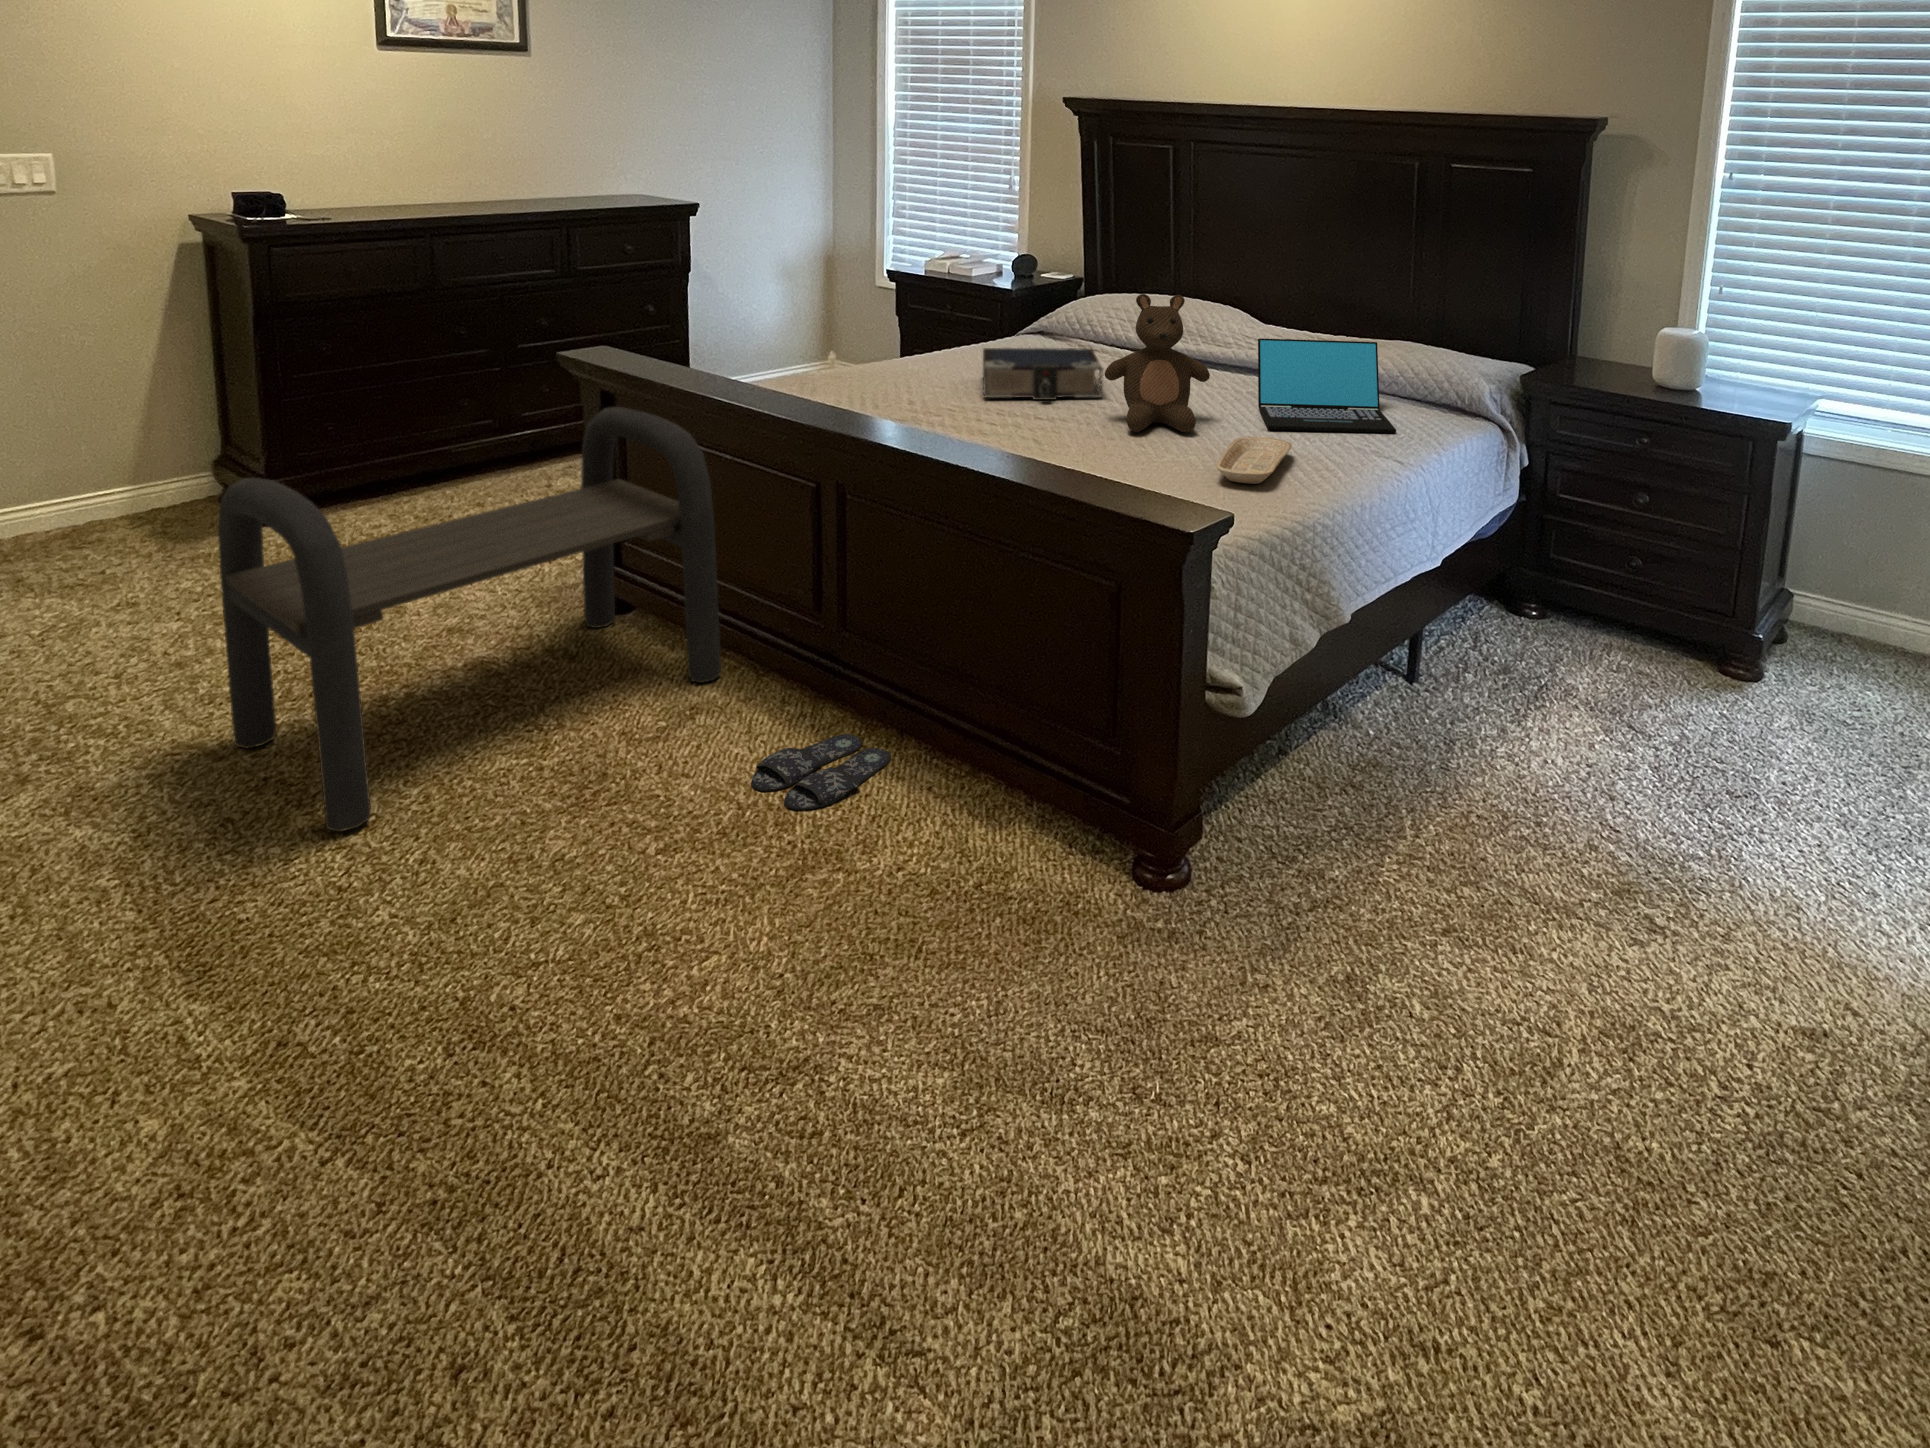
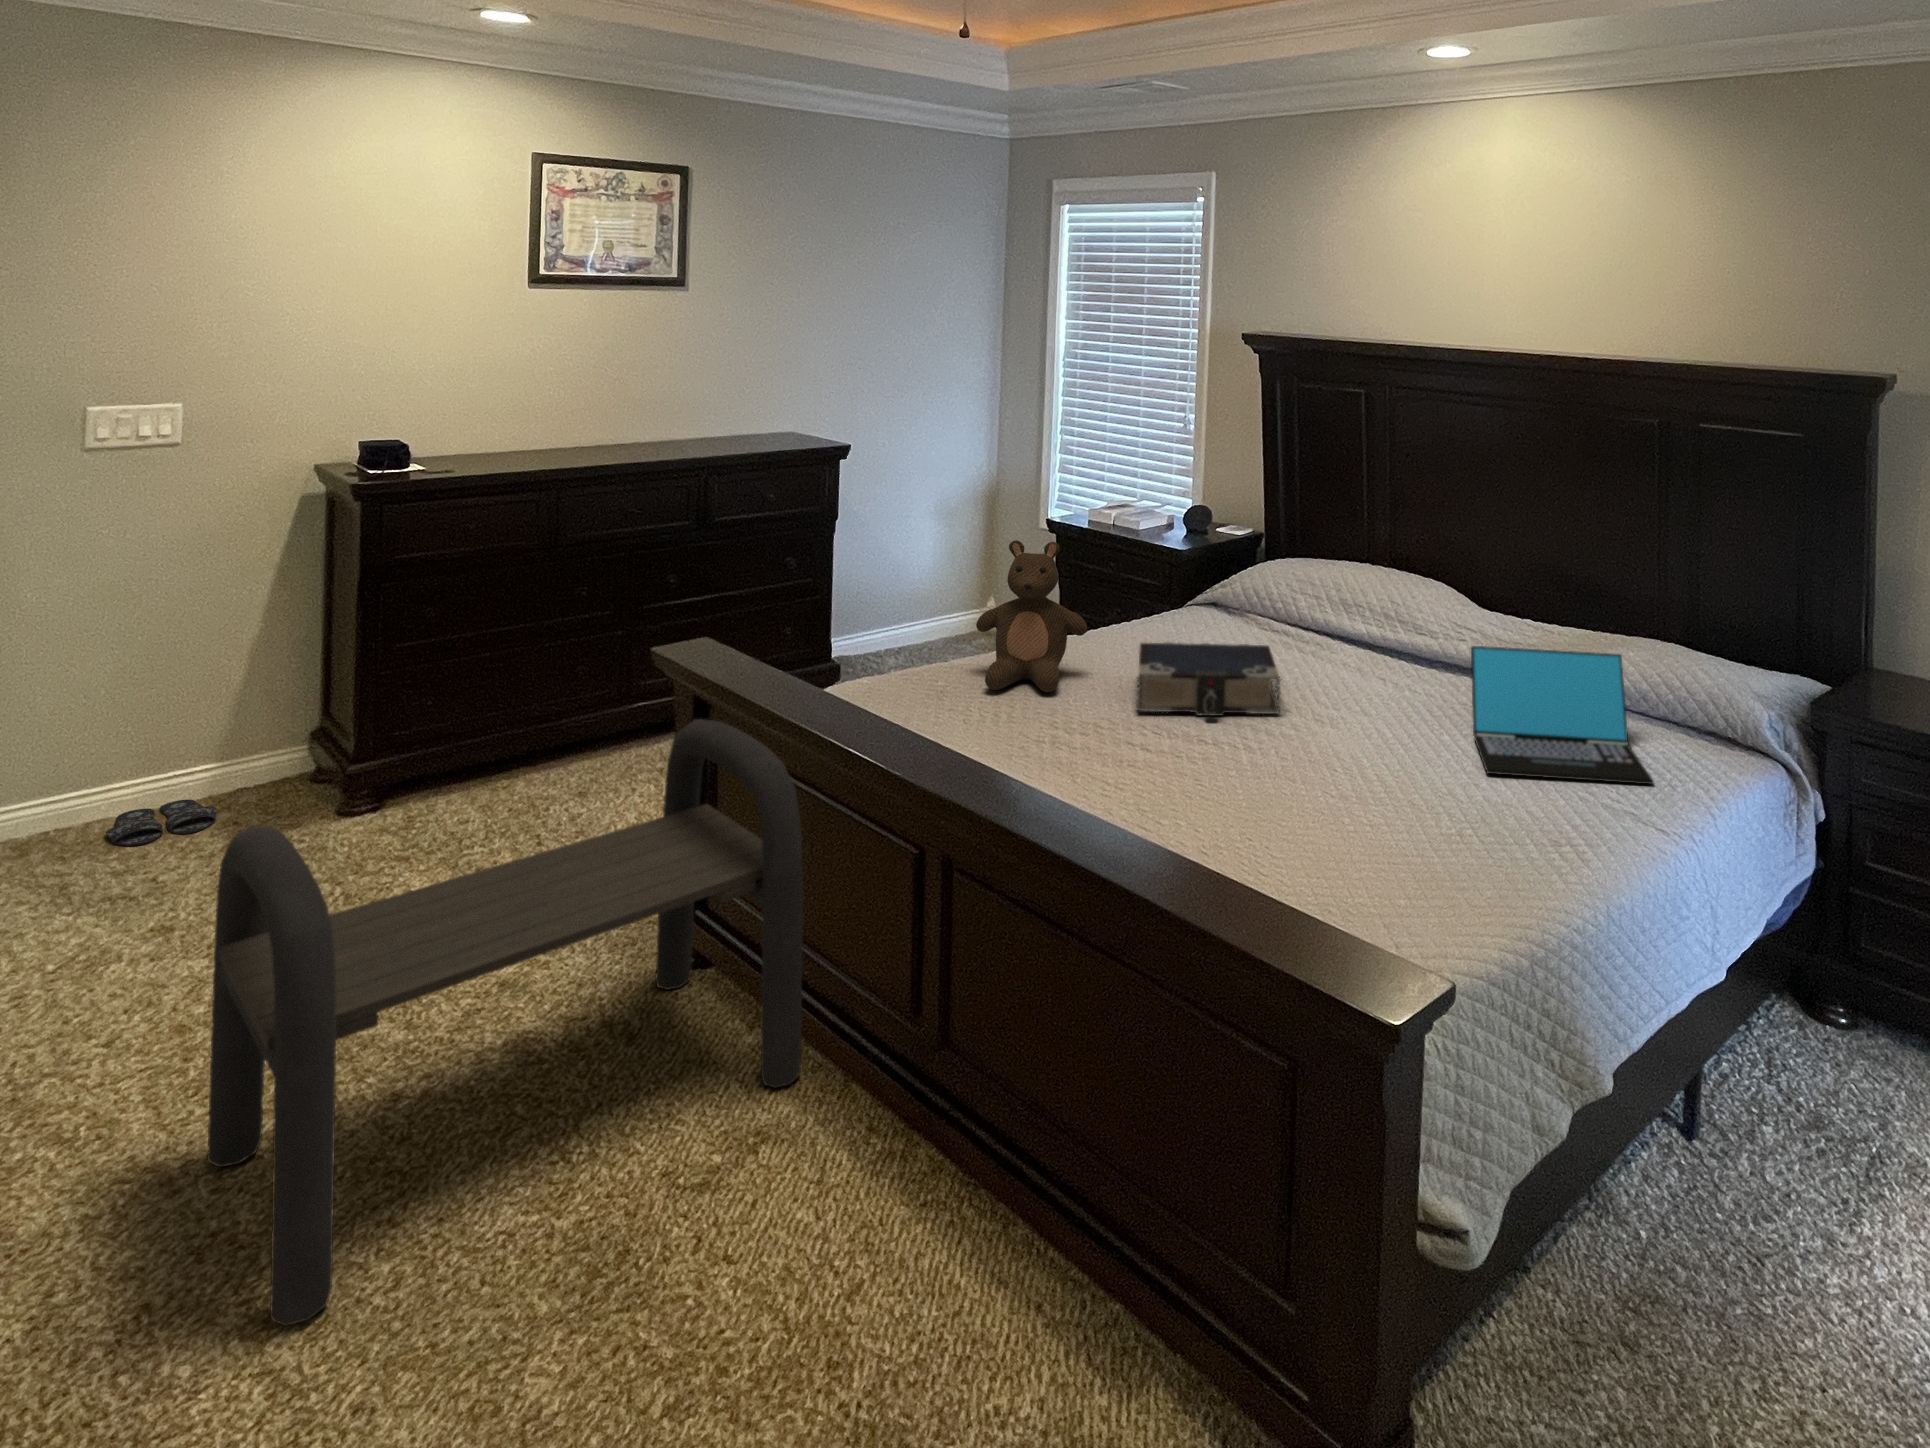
stuffed bear: present [1105,294,1210,432] -> present [976,540,1087,692]
tray: present [1216,437,1292,484] -> none [1422,791,1520,872]
slippers: present [751,734,891,810] -> present [106,800,217,846]

